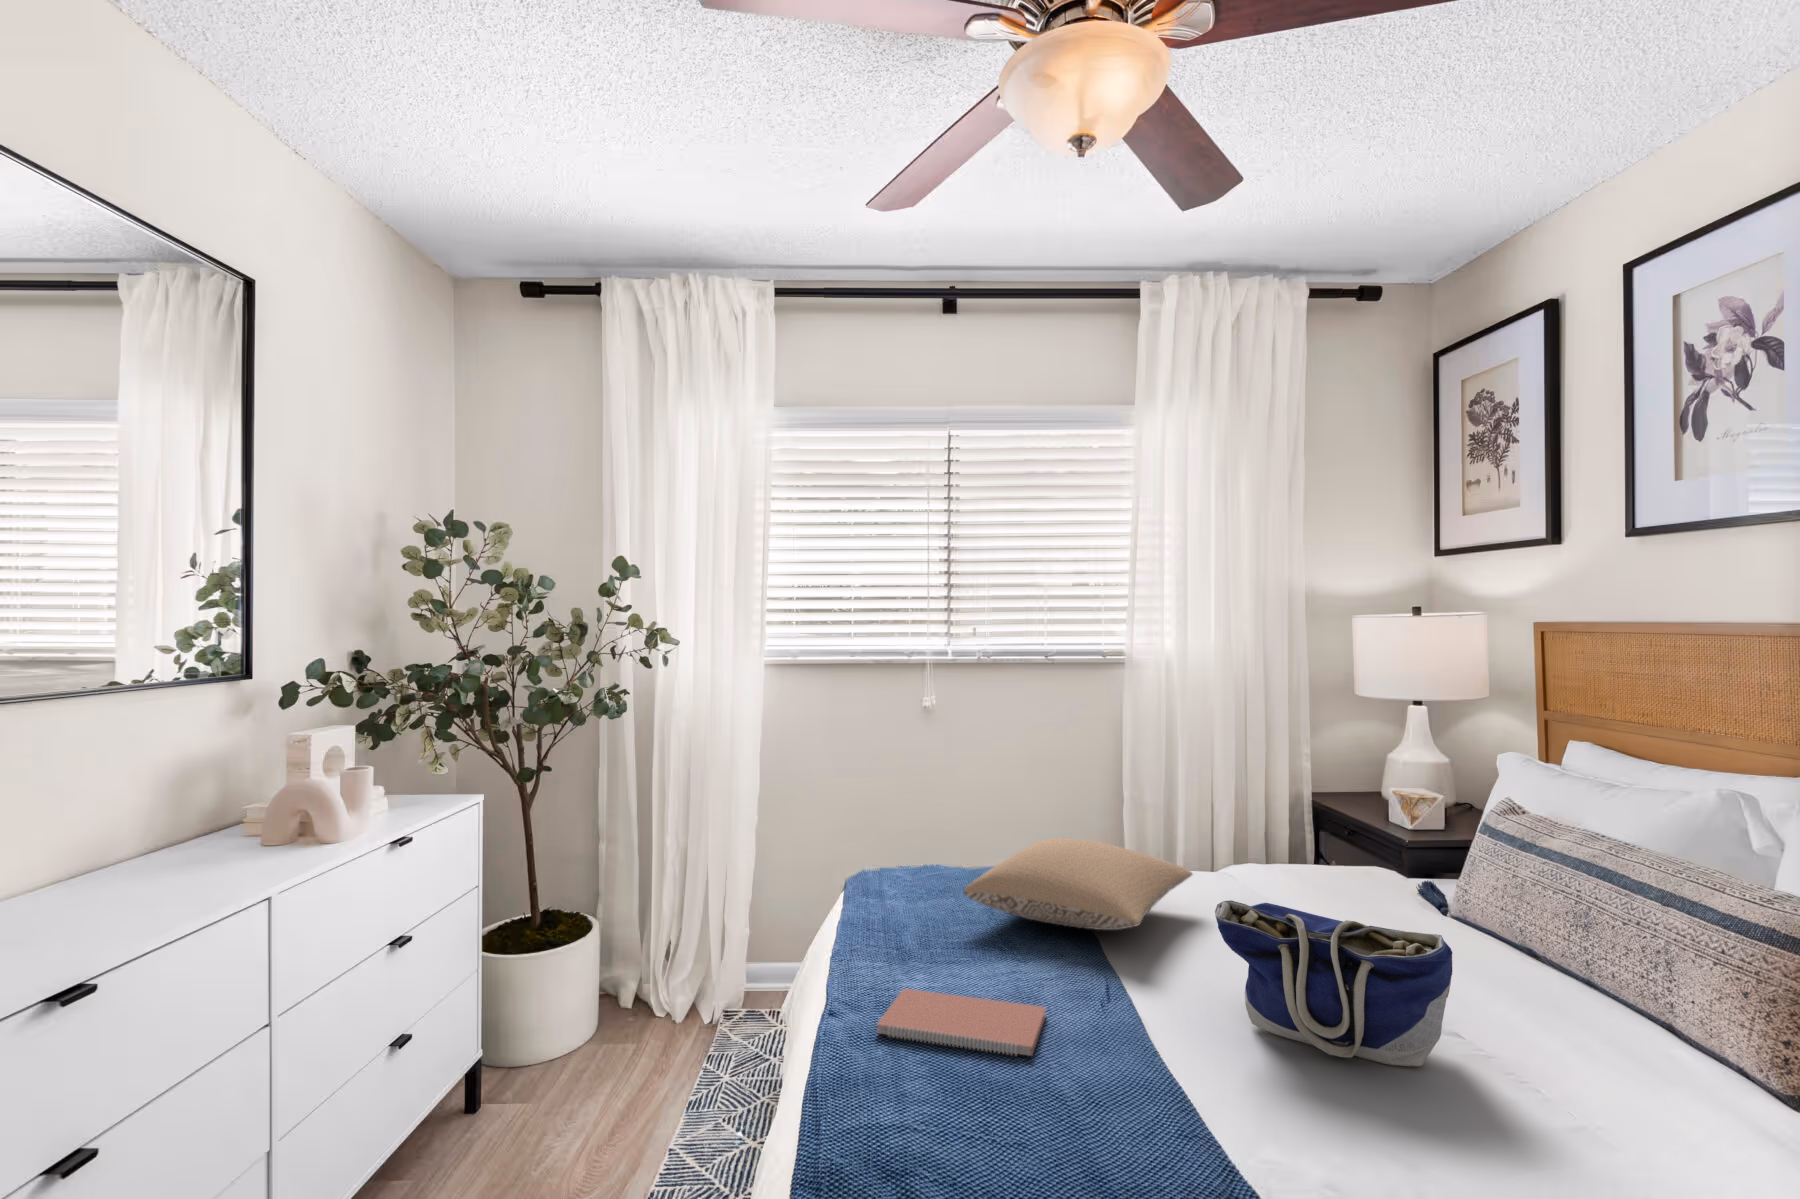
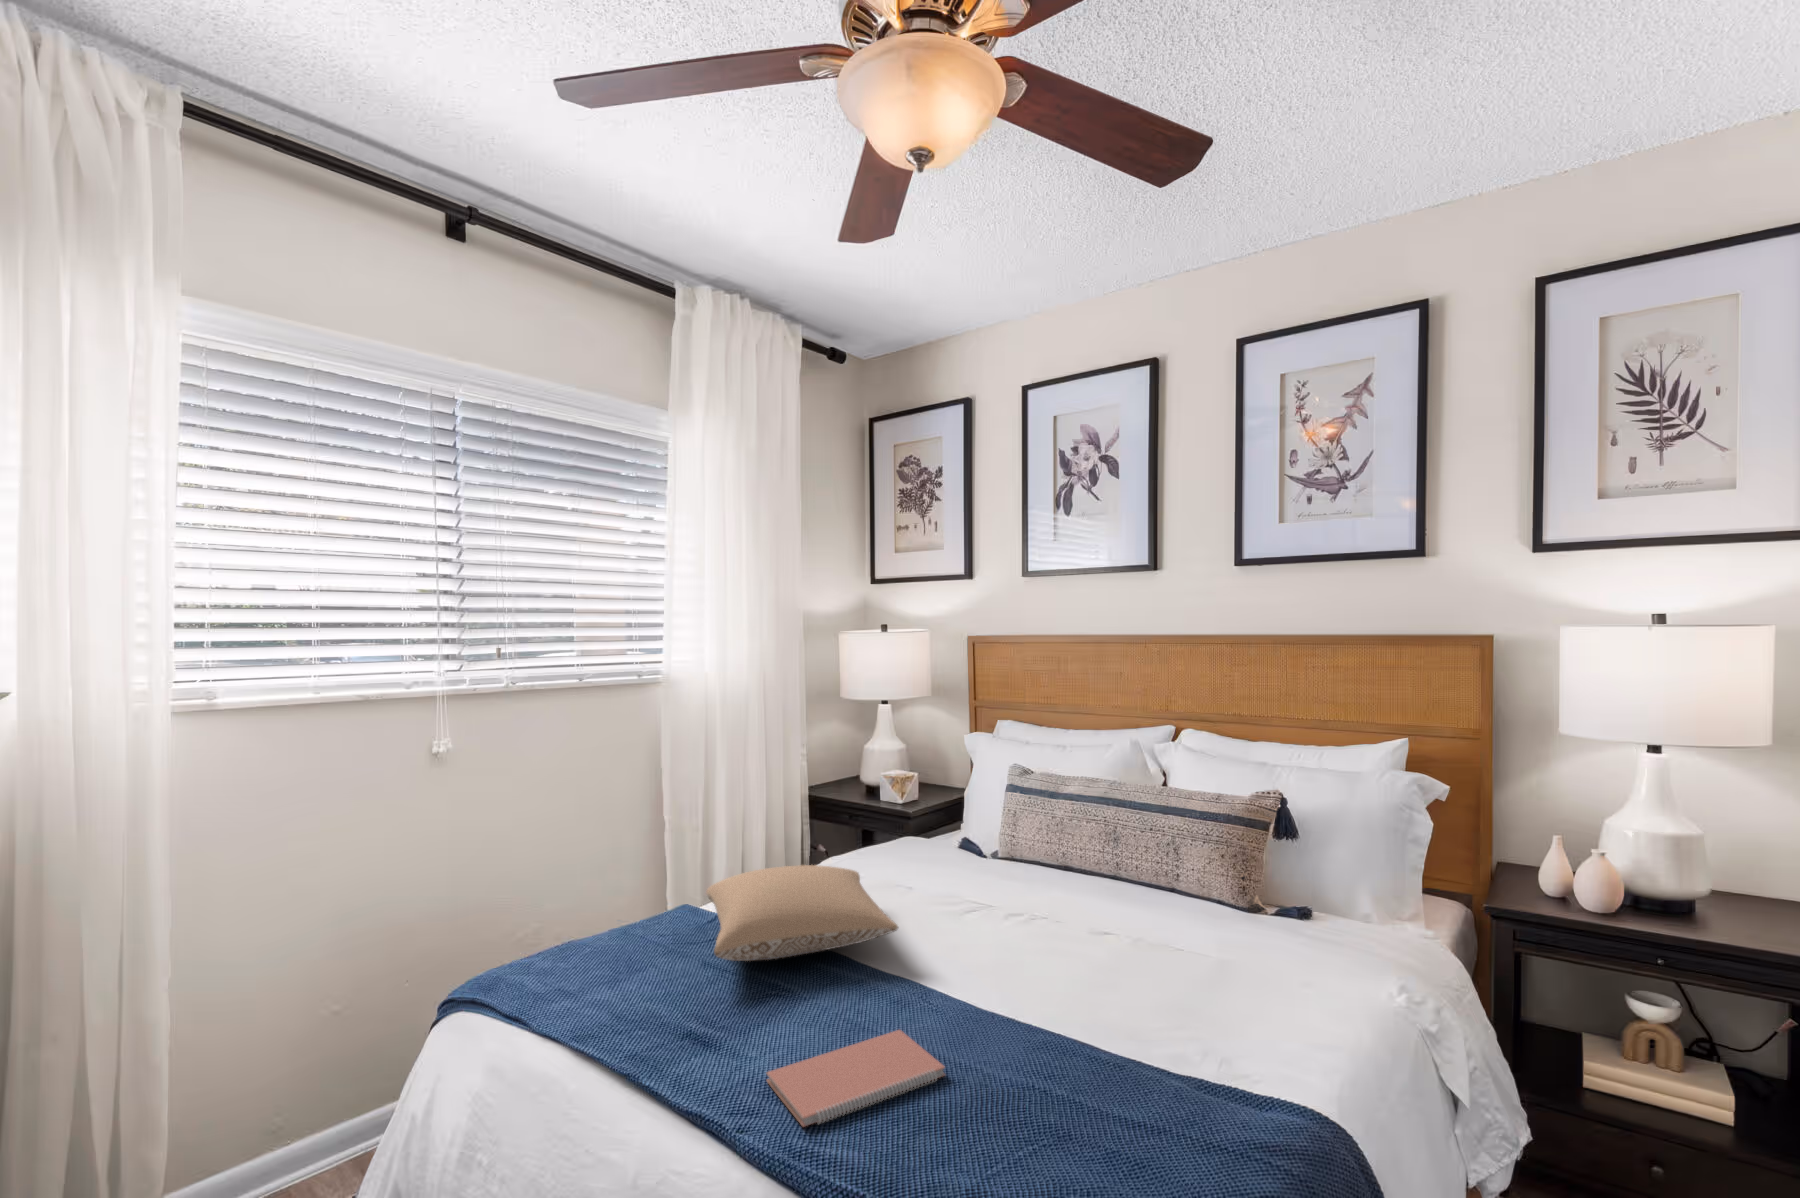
tote bag: present [1215,900,1452,1067] -> none [1000,866,1164,978]

